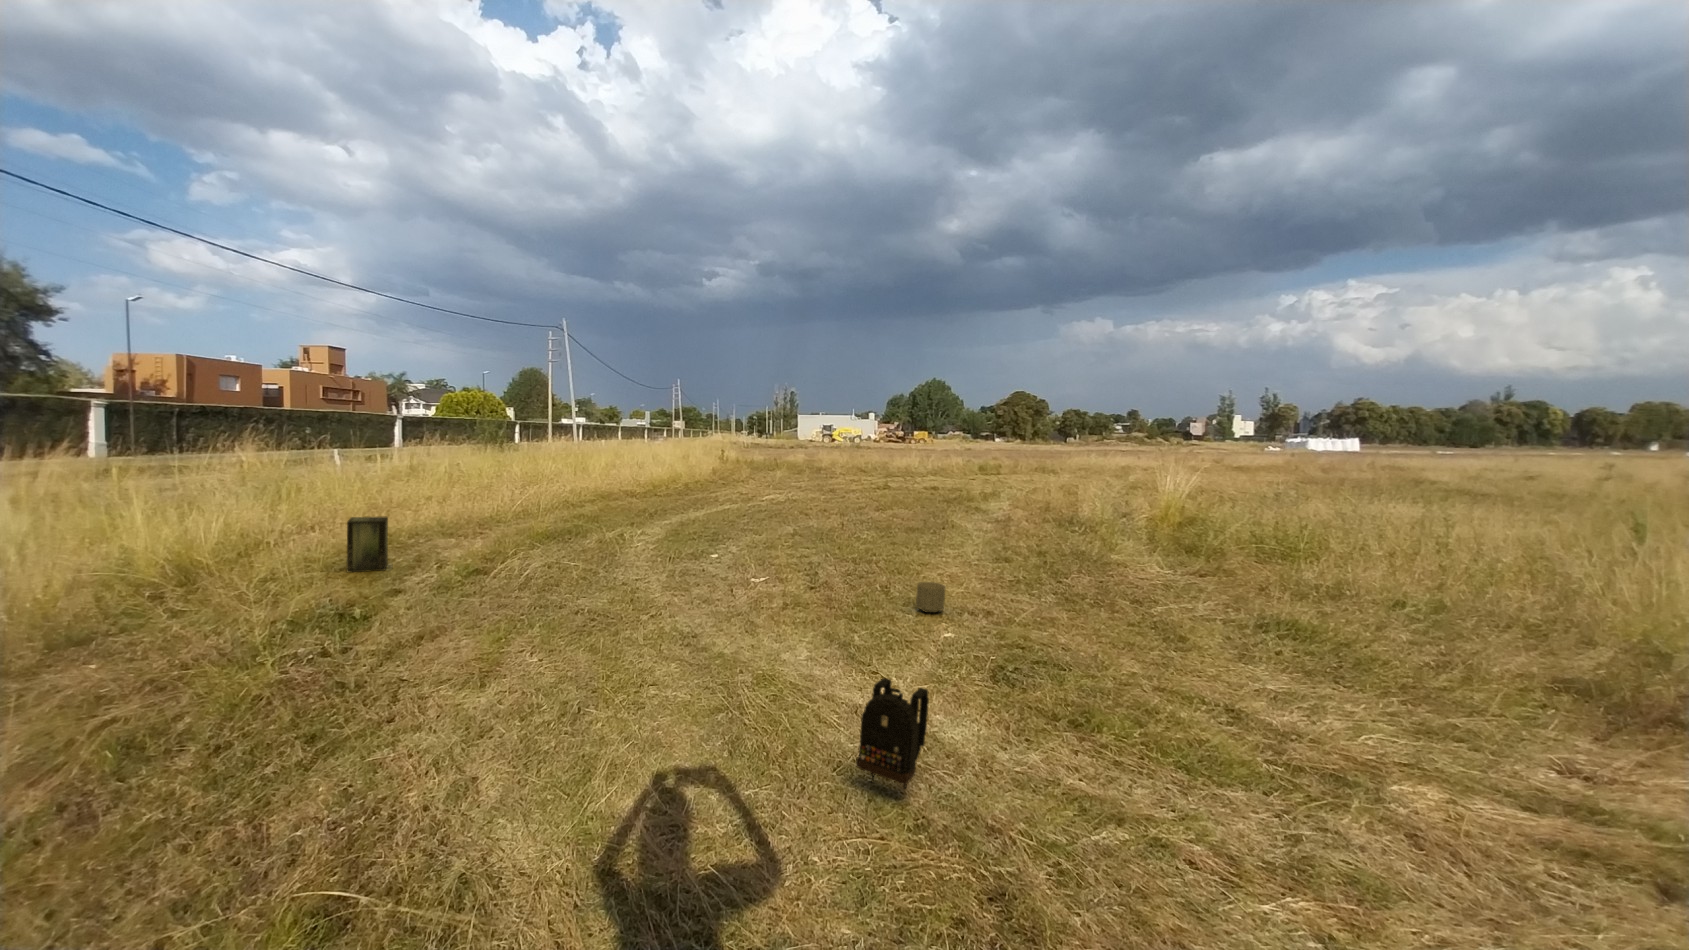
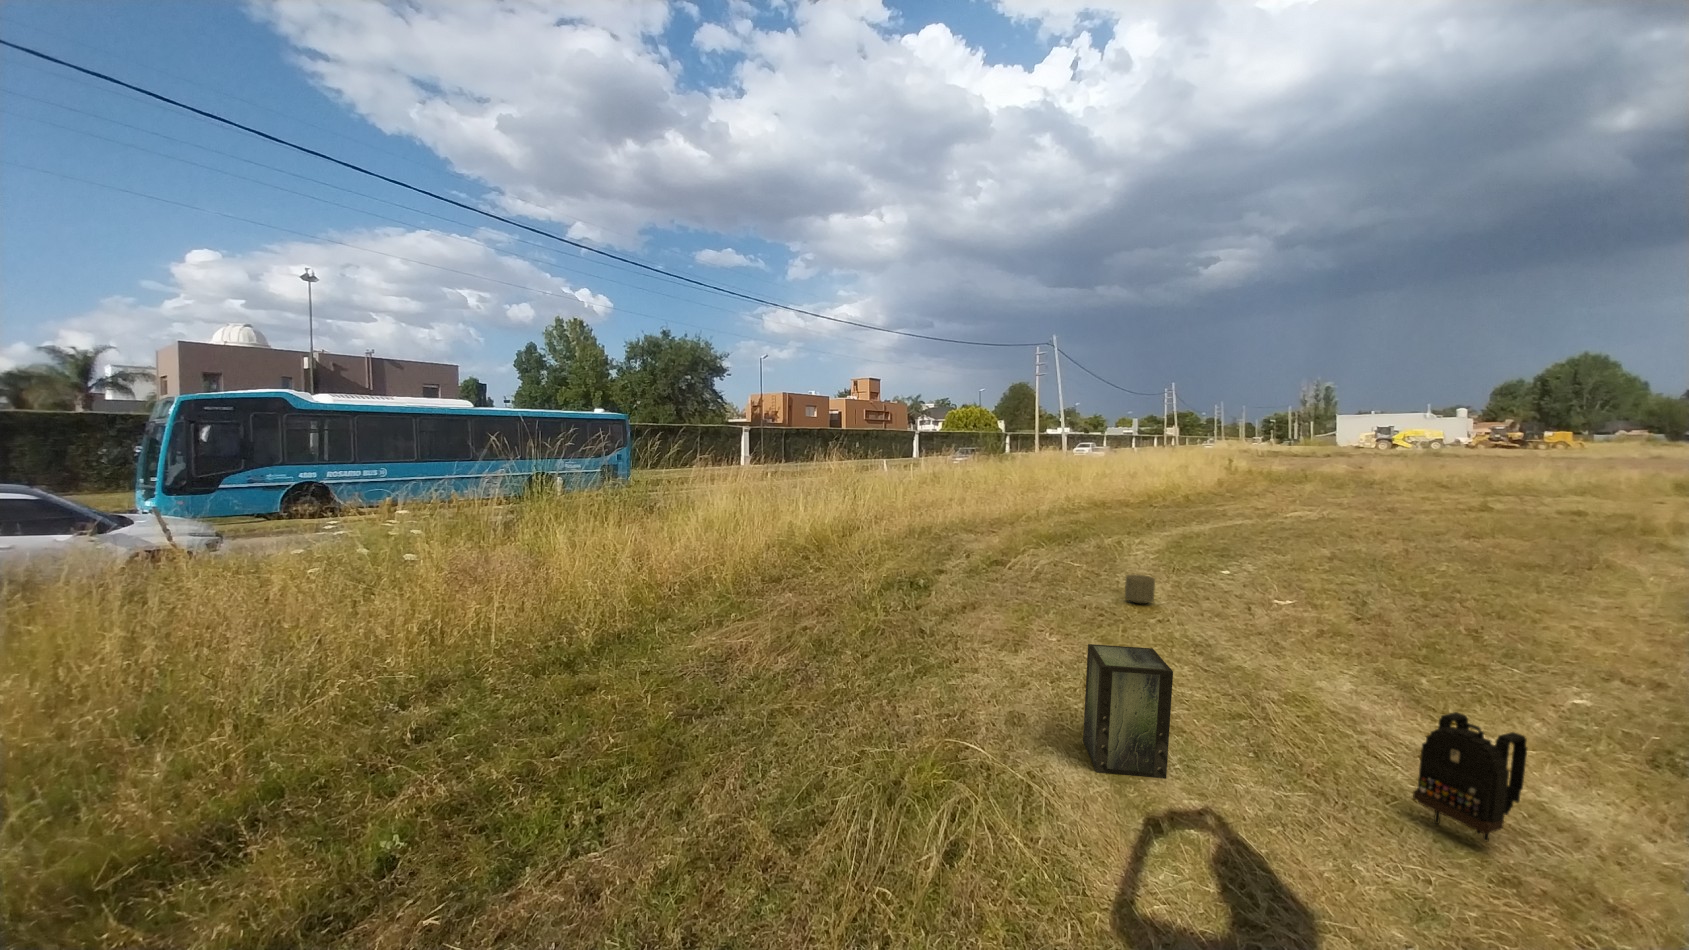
storage box: present [347,516,388,572] -> present [1083,644,1173,779]
planter: present [916,582,945,613] -> present [1125,574,1155,604]

